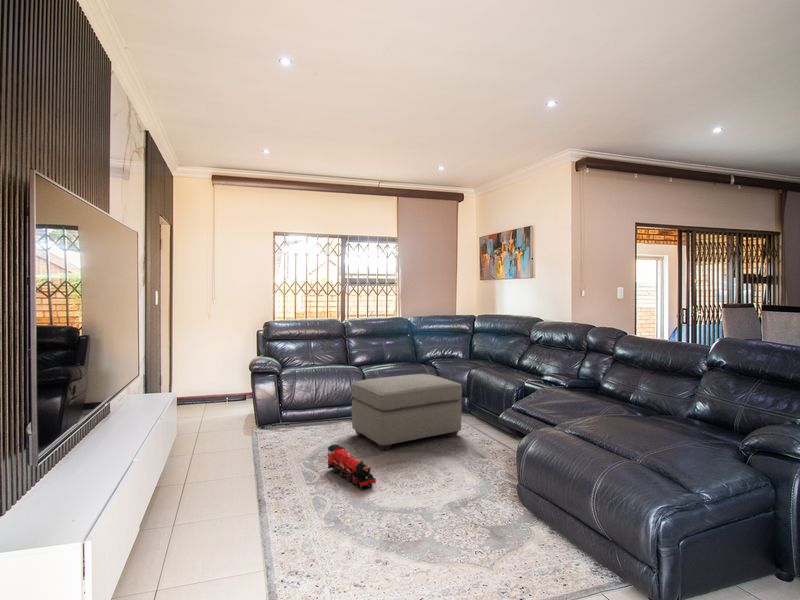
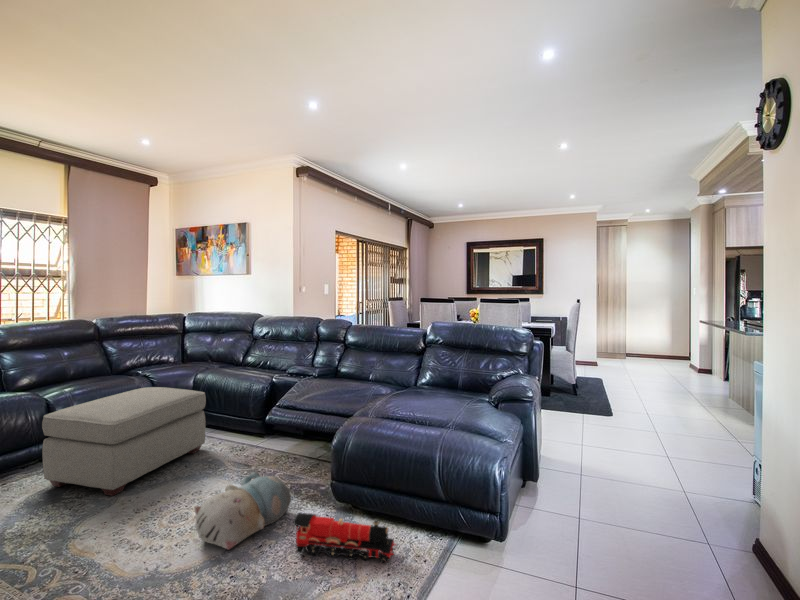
toy train: present [328,445,376,490] -> present [294,513,397,563]
plush toy: none [407,457,491,511] -> present [195,472,291,549]

